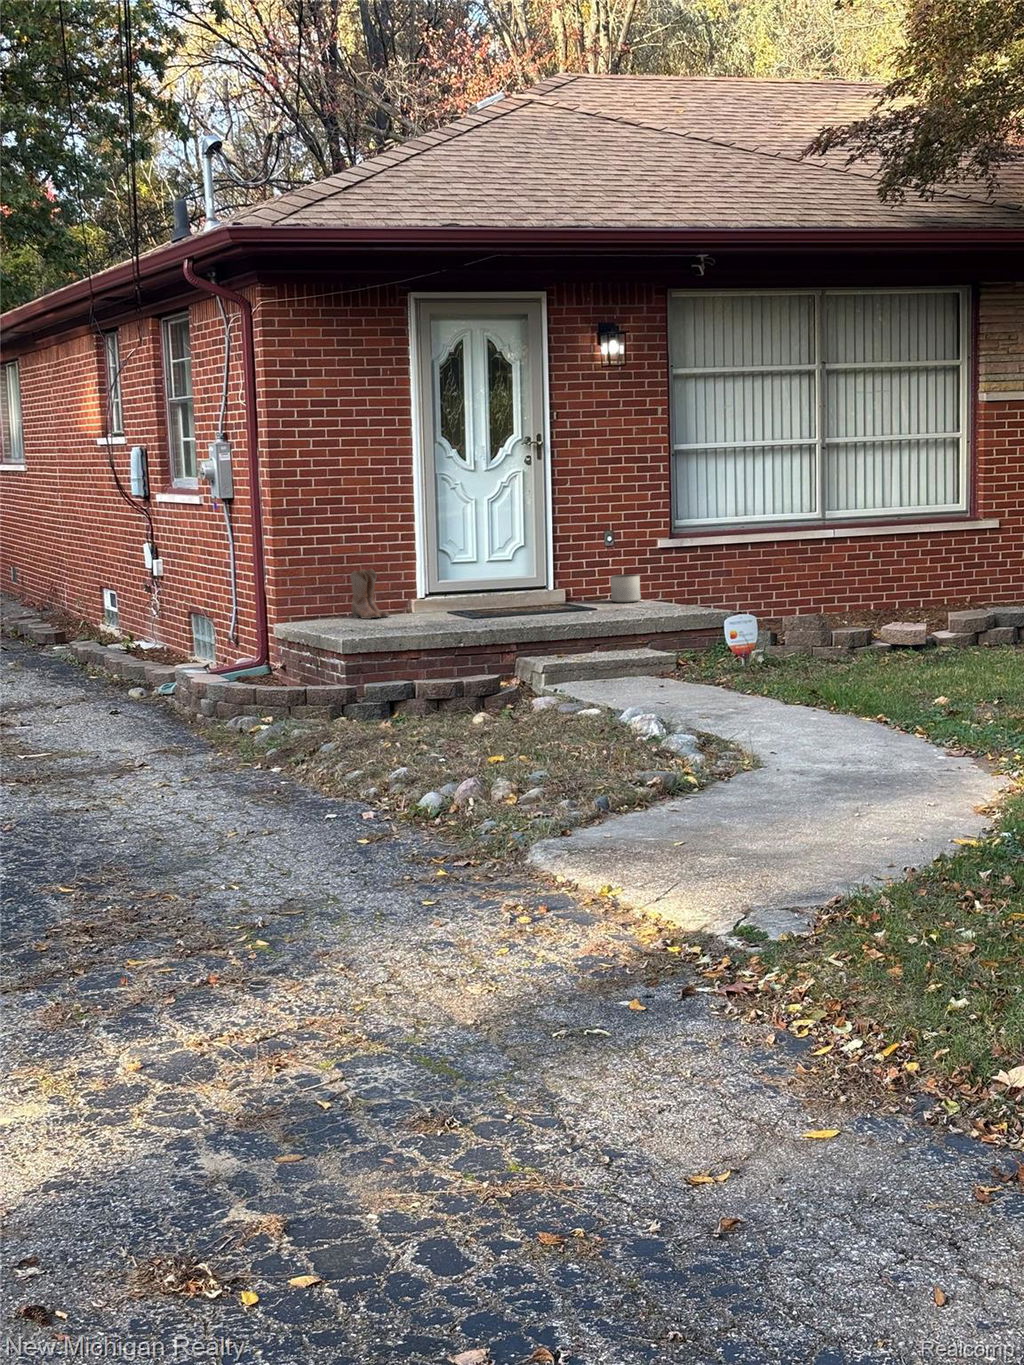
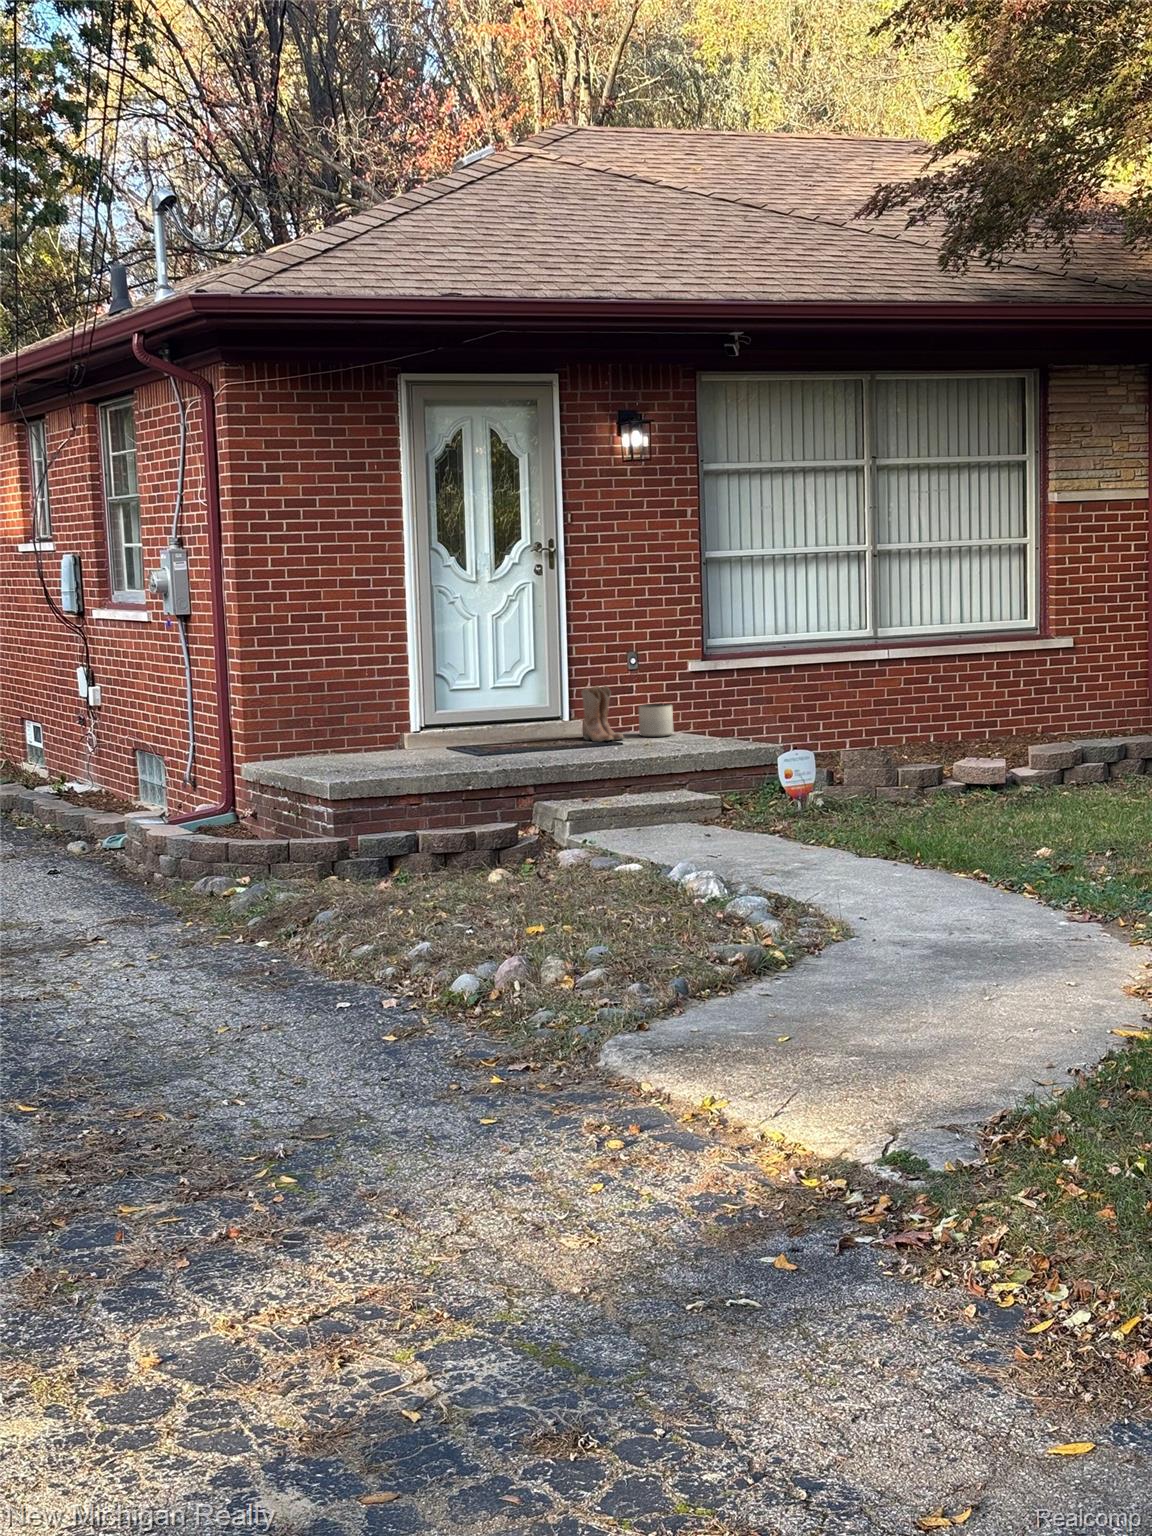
boots: present [350,569,390,619] -> present [582,686,624,741]

